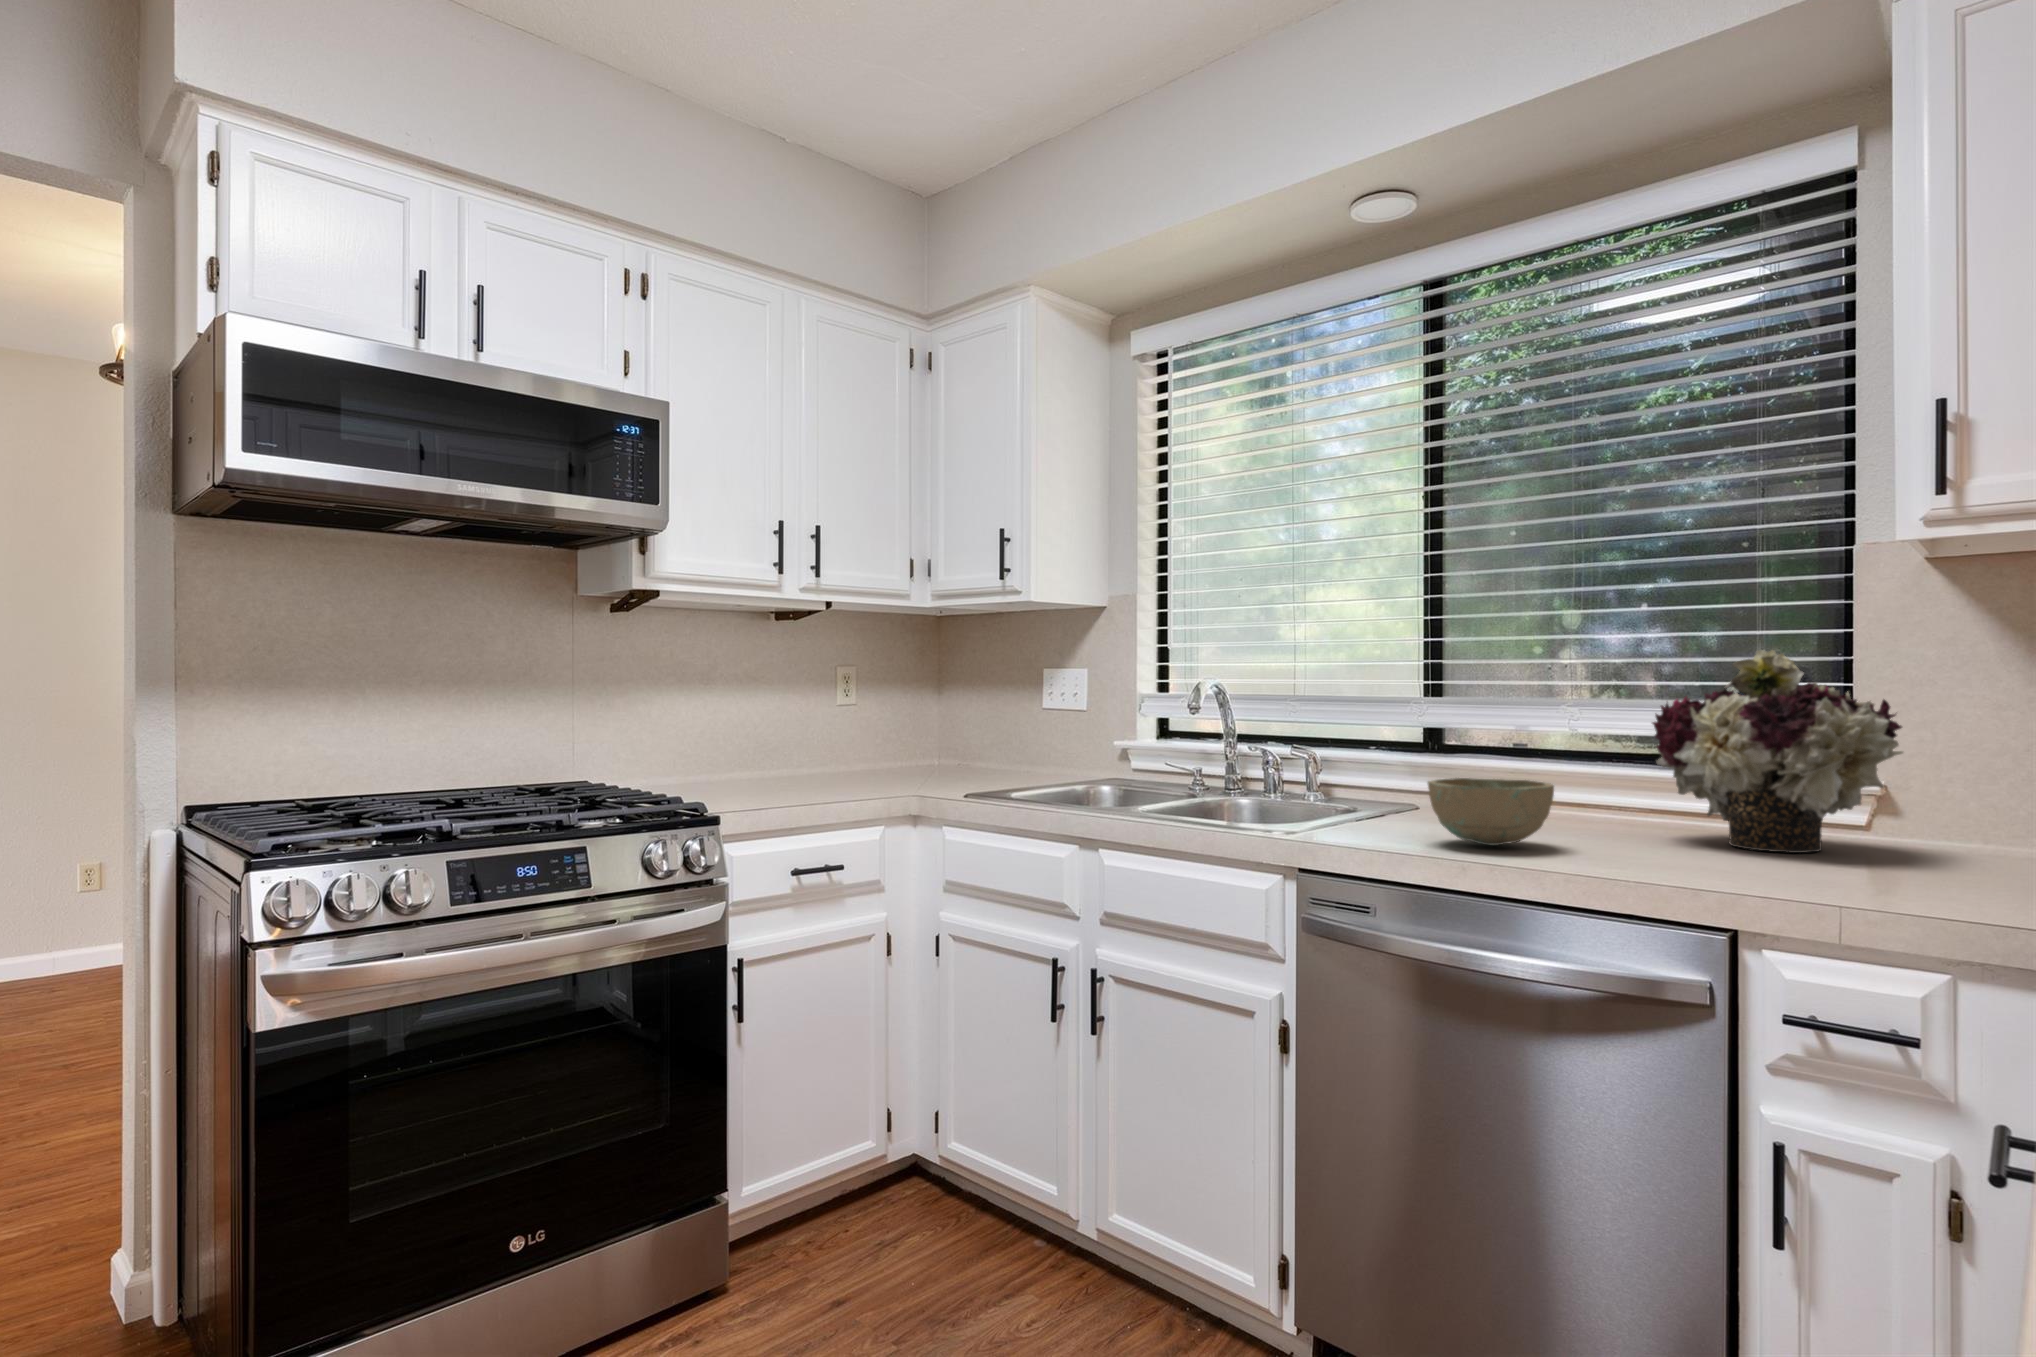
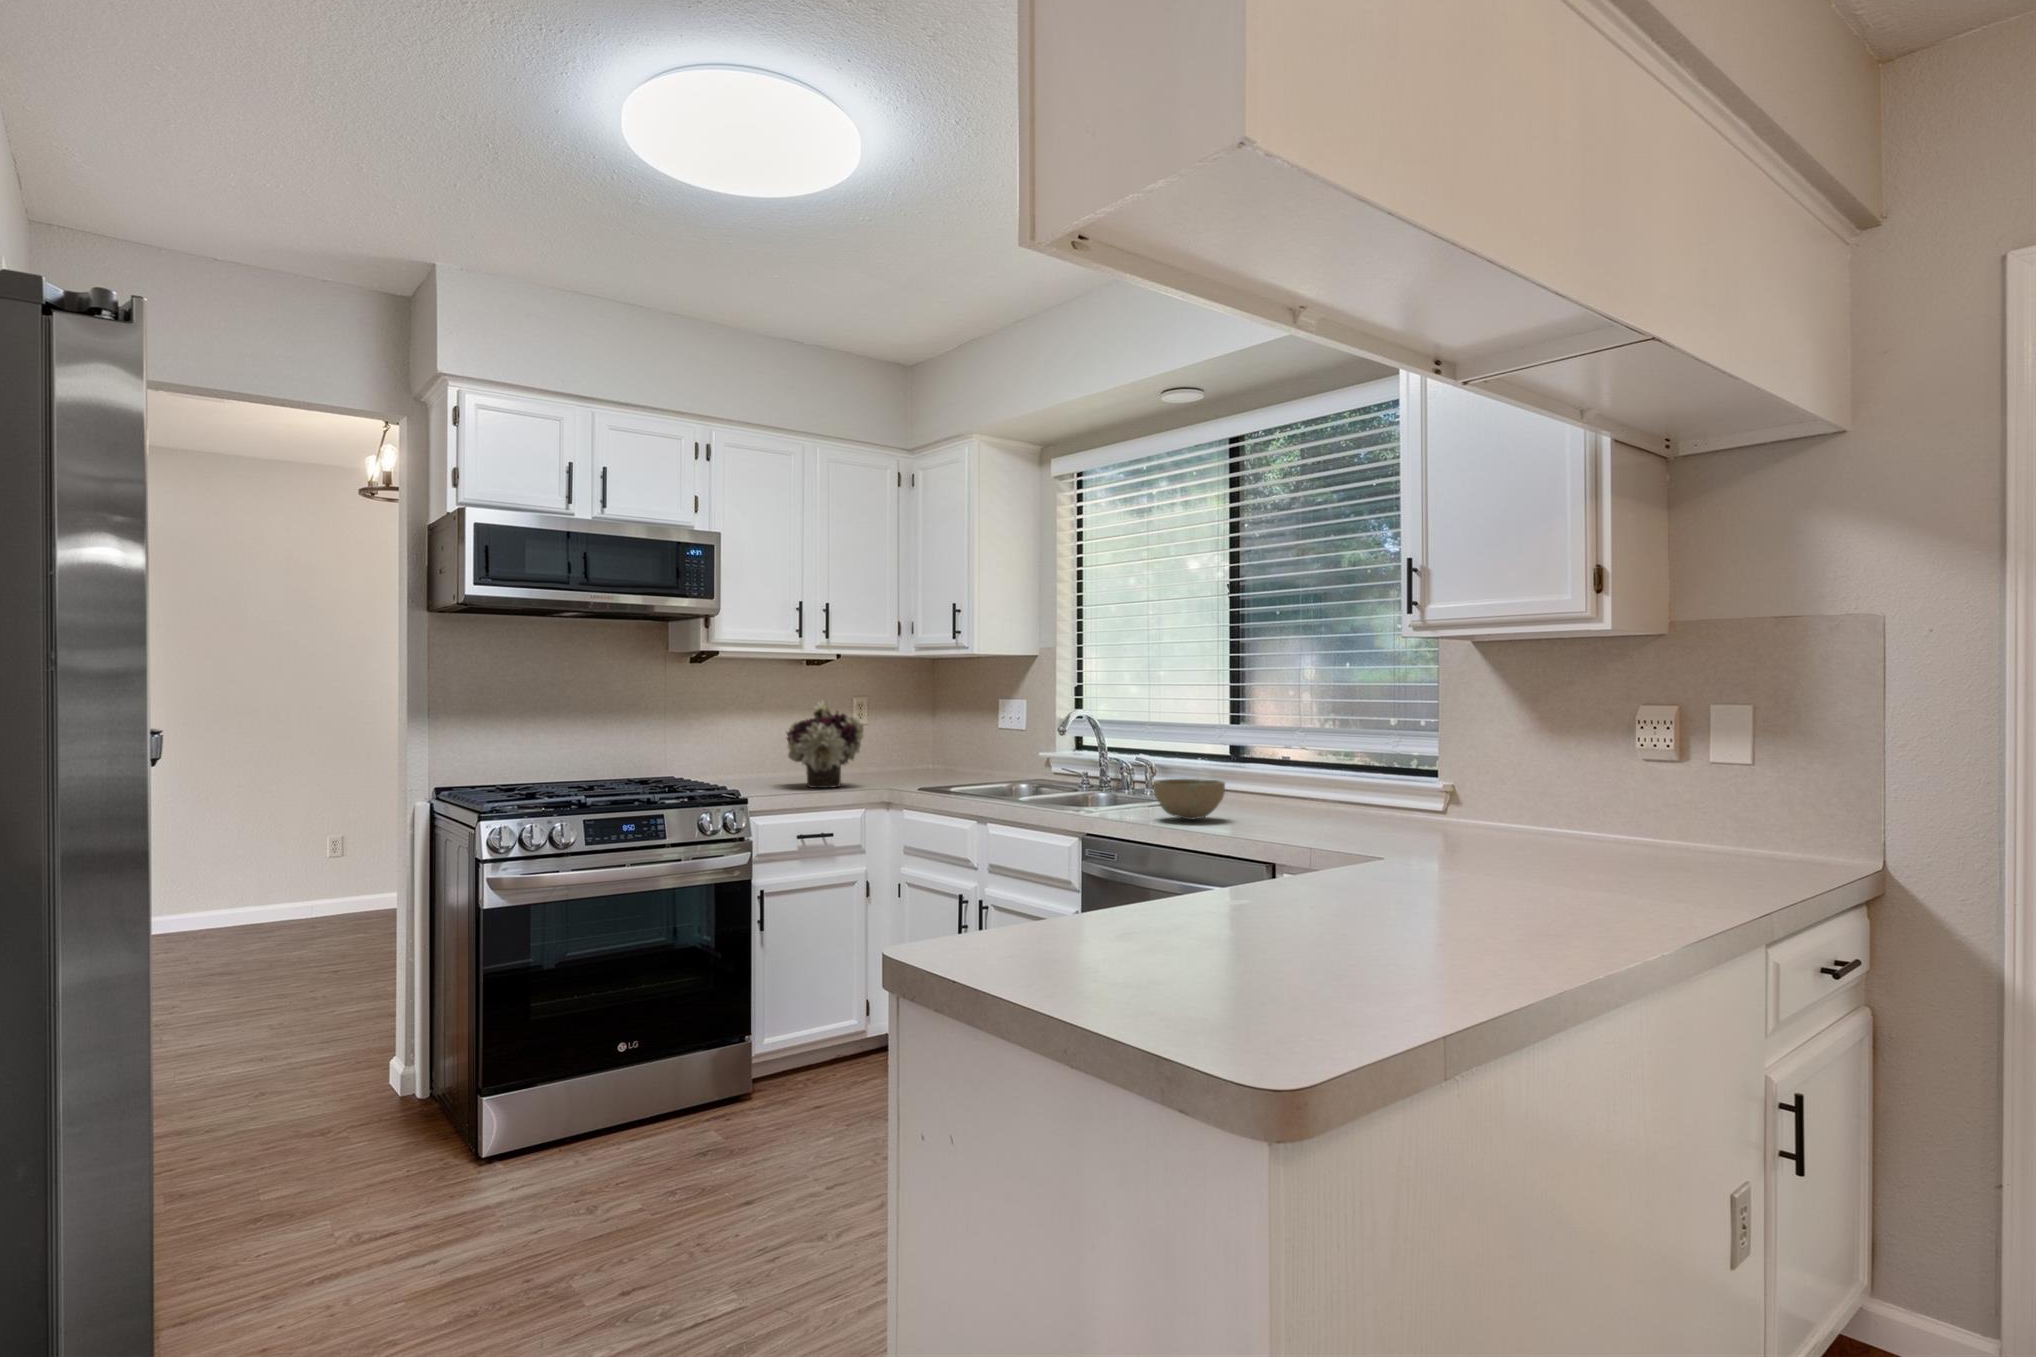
flower arrangement: present [1652,650,1903,853] -> present [786,702,864,788]

